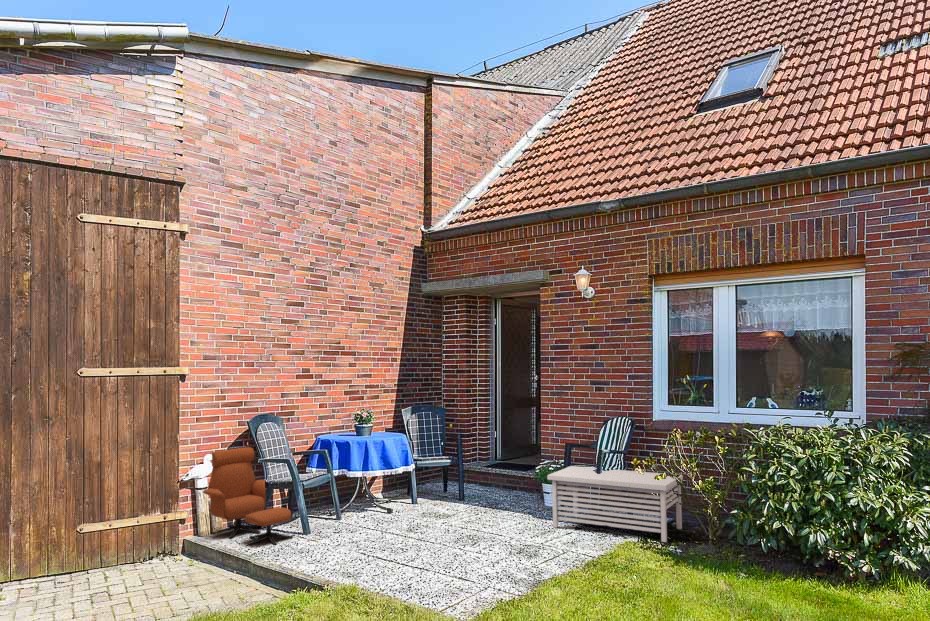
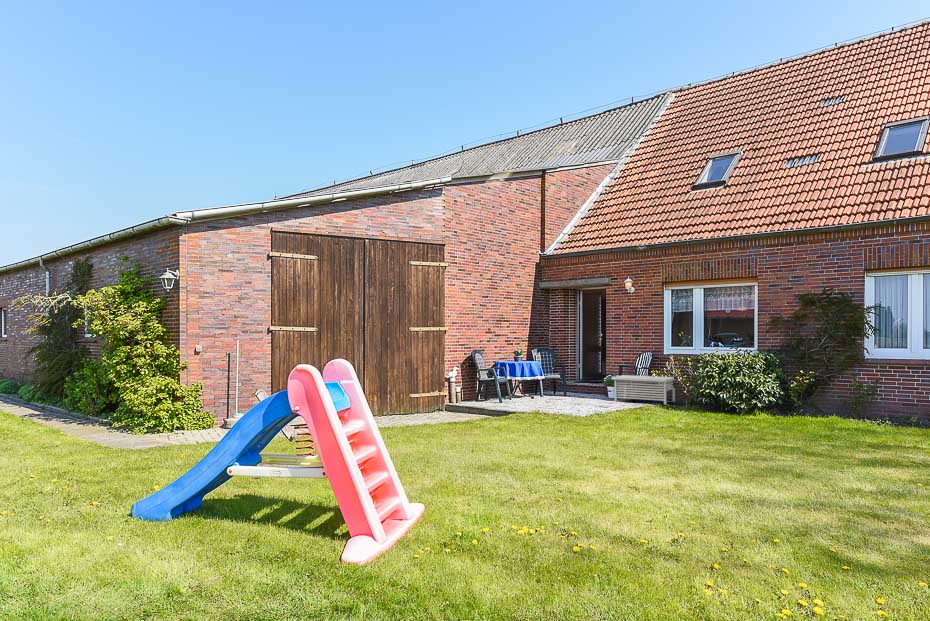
lounge chair: present [203,447,292,545] -> none [454,365,496,406]

